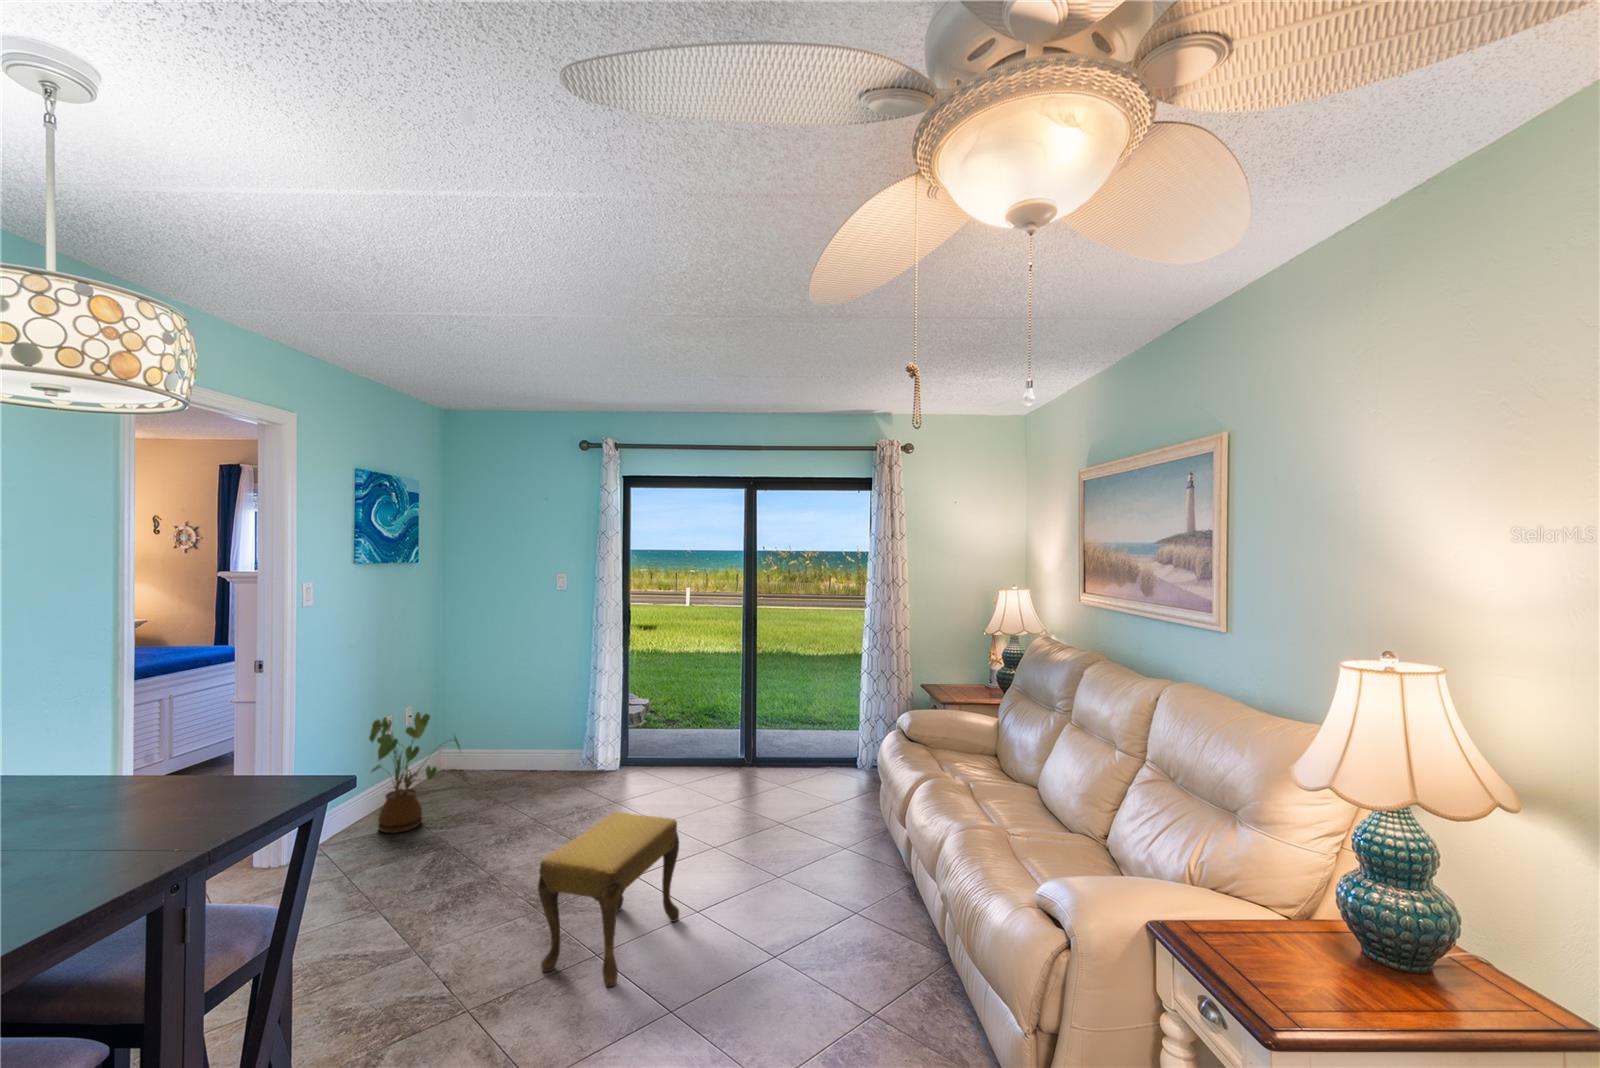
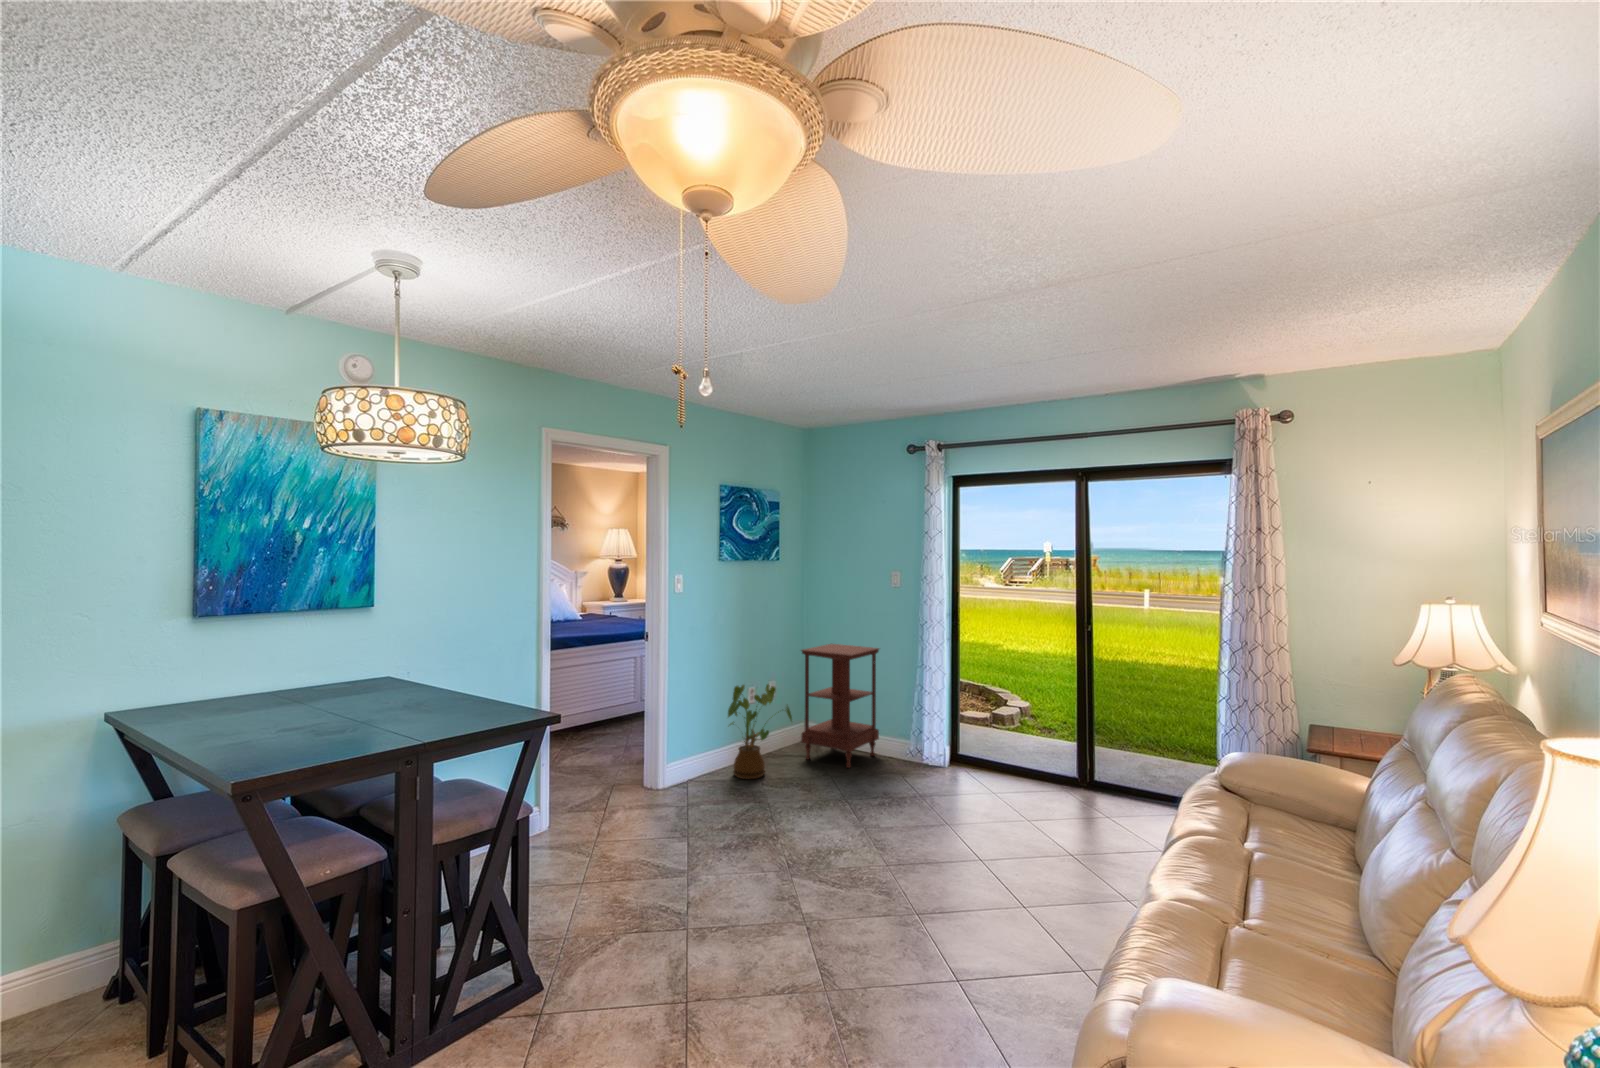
side table: none [454,657,546,794] -> present [801,644,879,768]
footstool: present [538,812,679,987] -> none [757,794,897,948]

